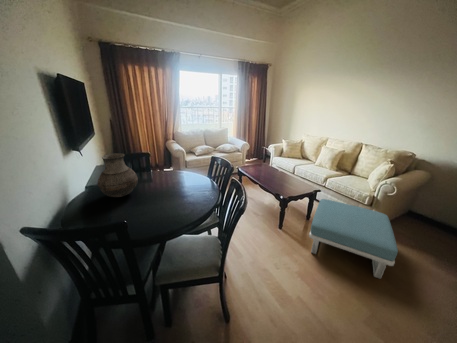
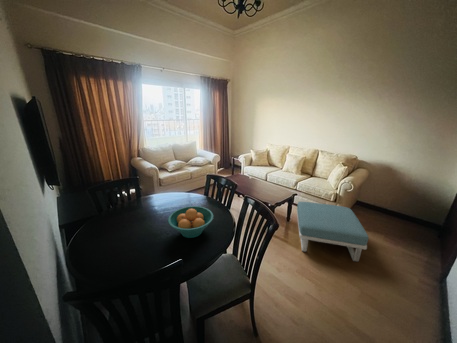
vase: present [98,153,138,197] -> none [105,185,149,235]
fruit bowl: none [144,181,190,209] -> present [168,206,213,238]

